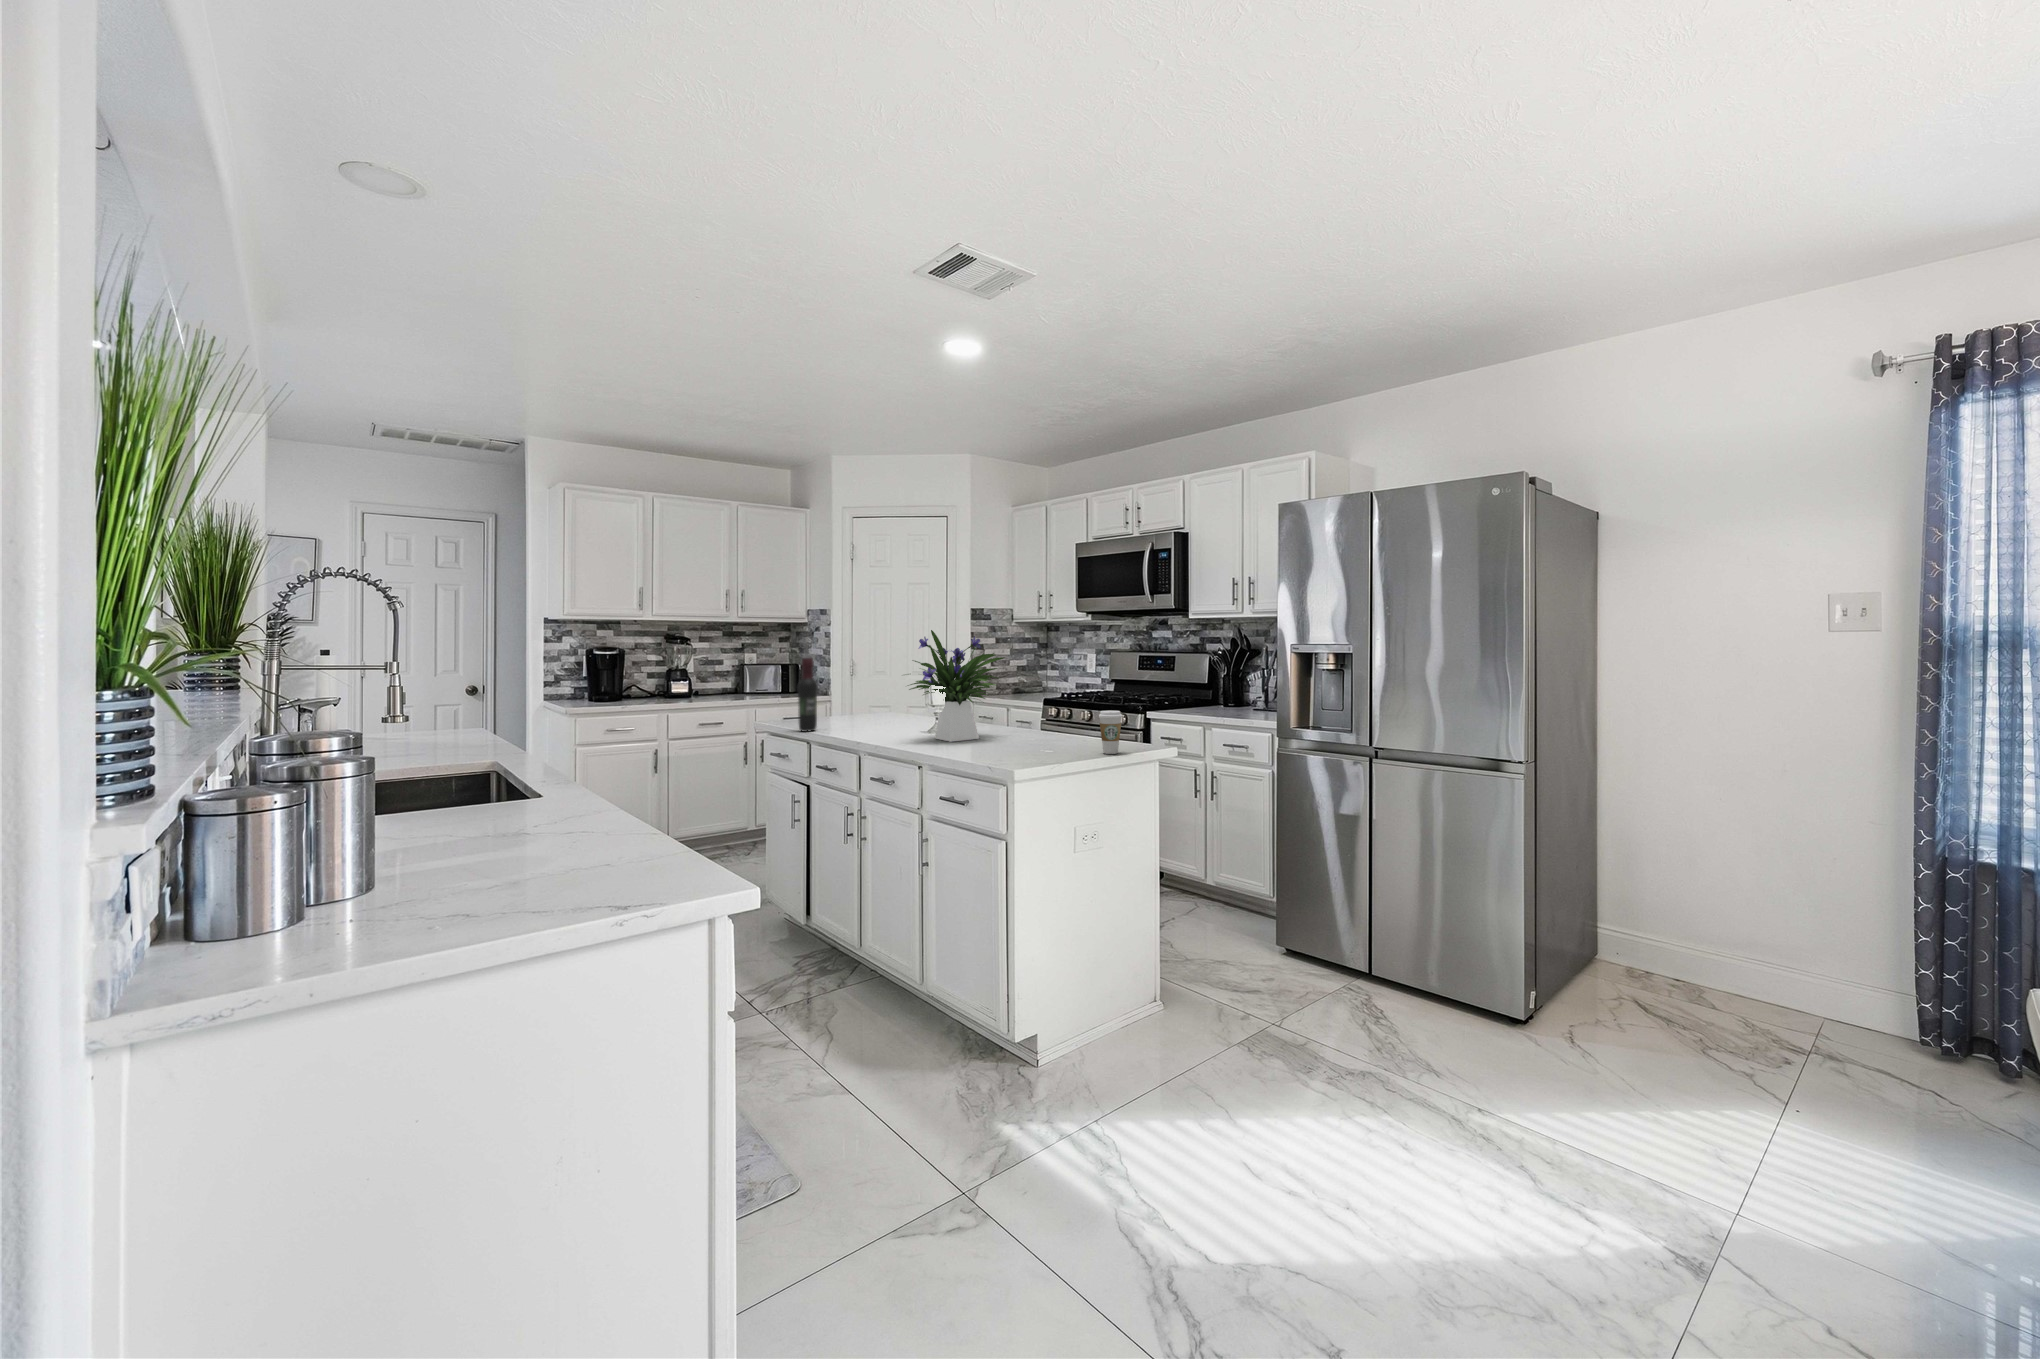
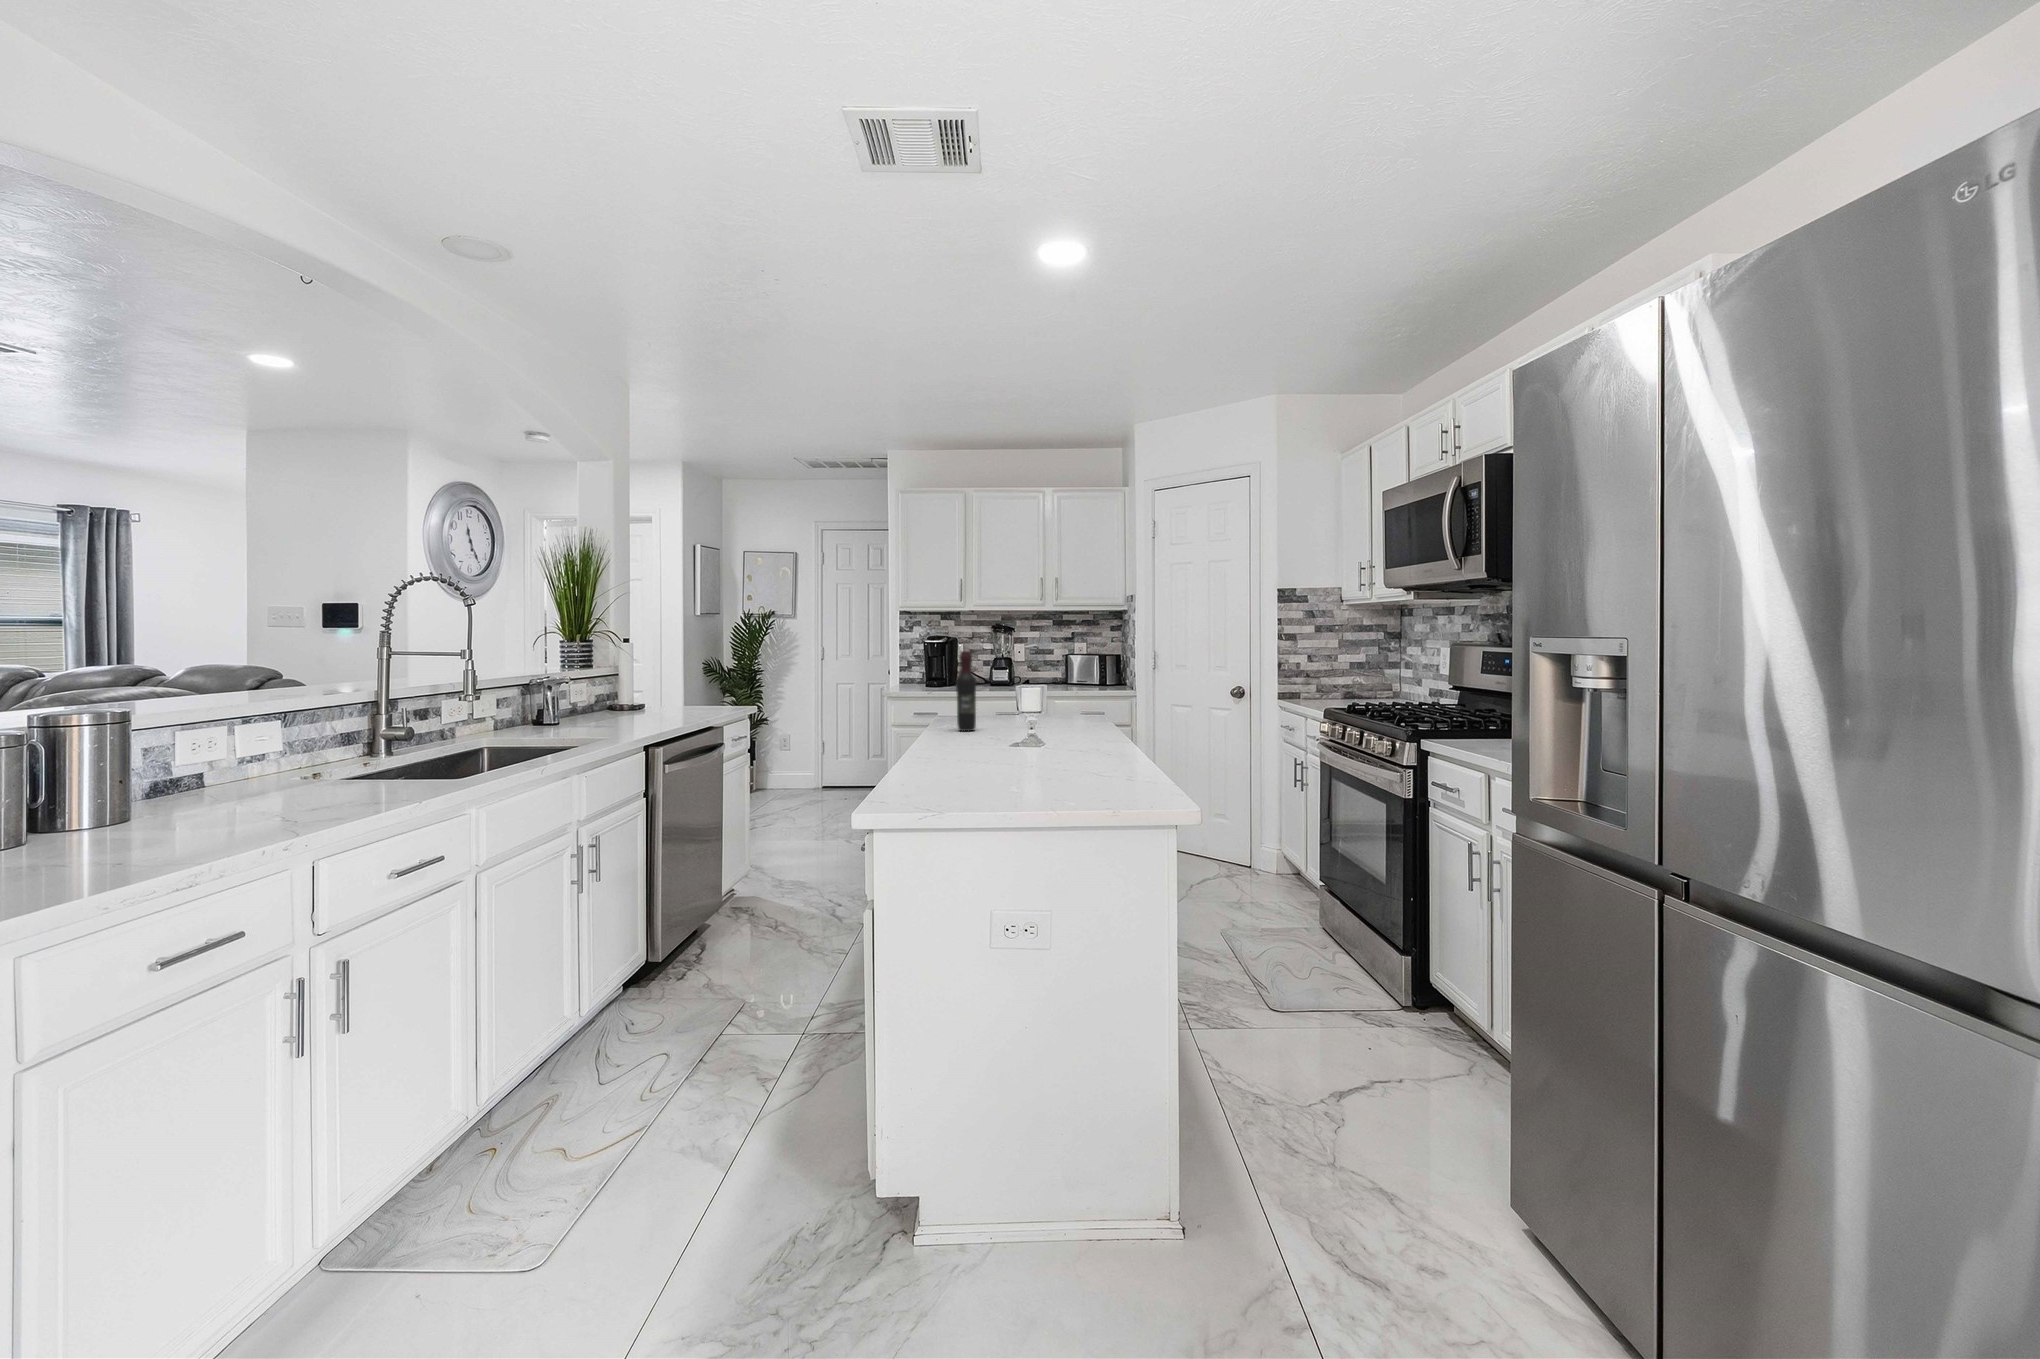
flower arrangement: present [908,630,1005,742] -> none [984,621,1110,758]
coffee cup: present [1099,710,1122,754] -> none [1106,735,1140,798]

